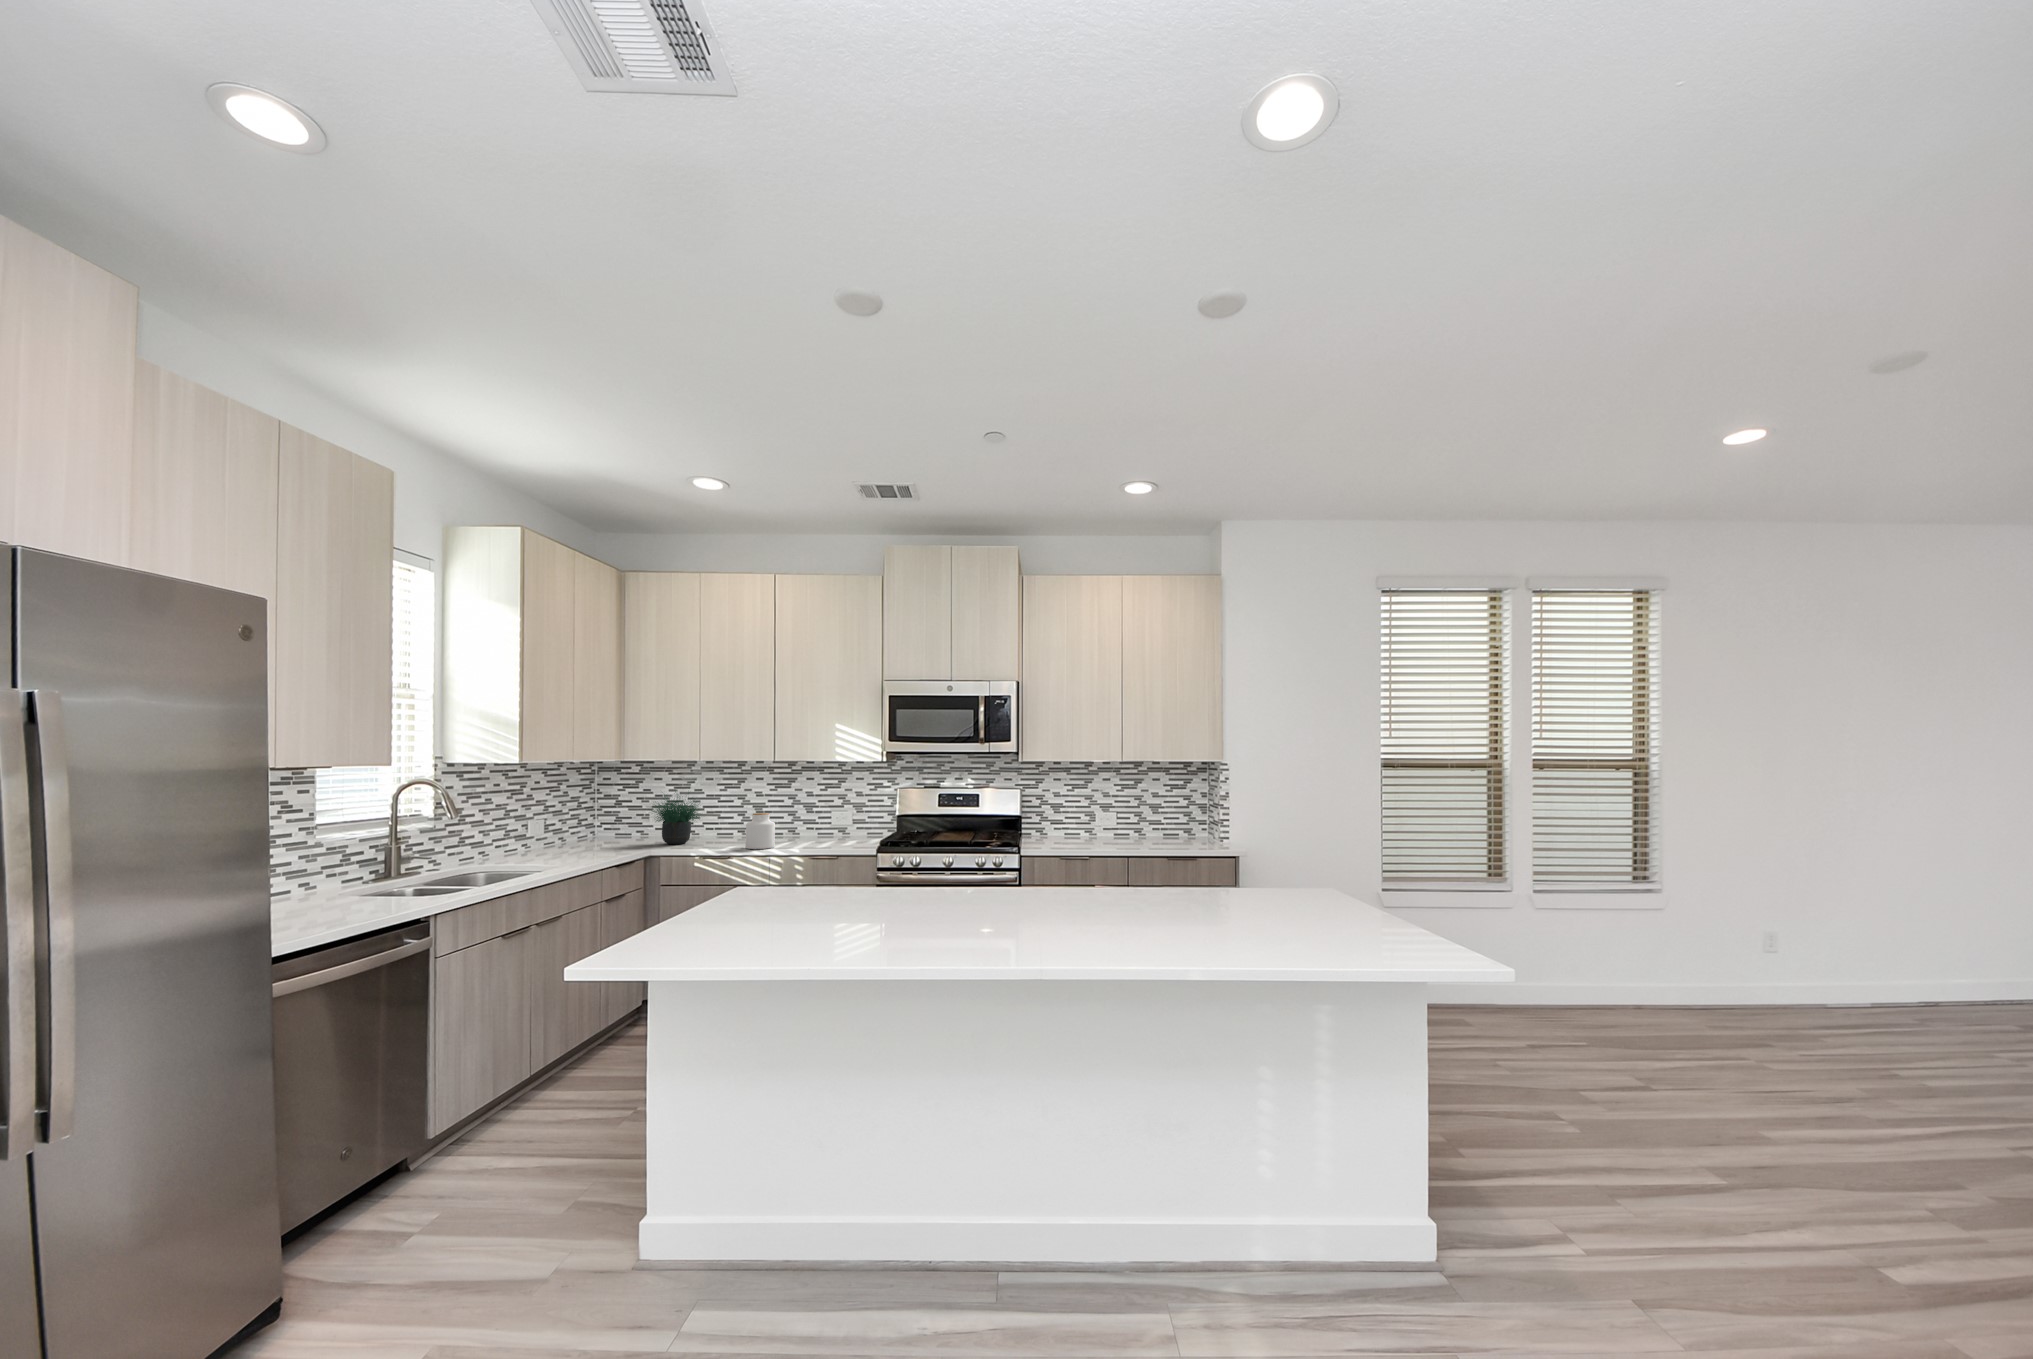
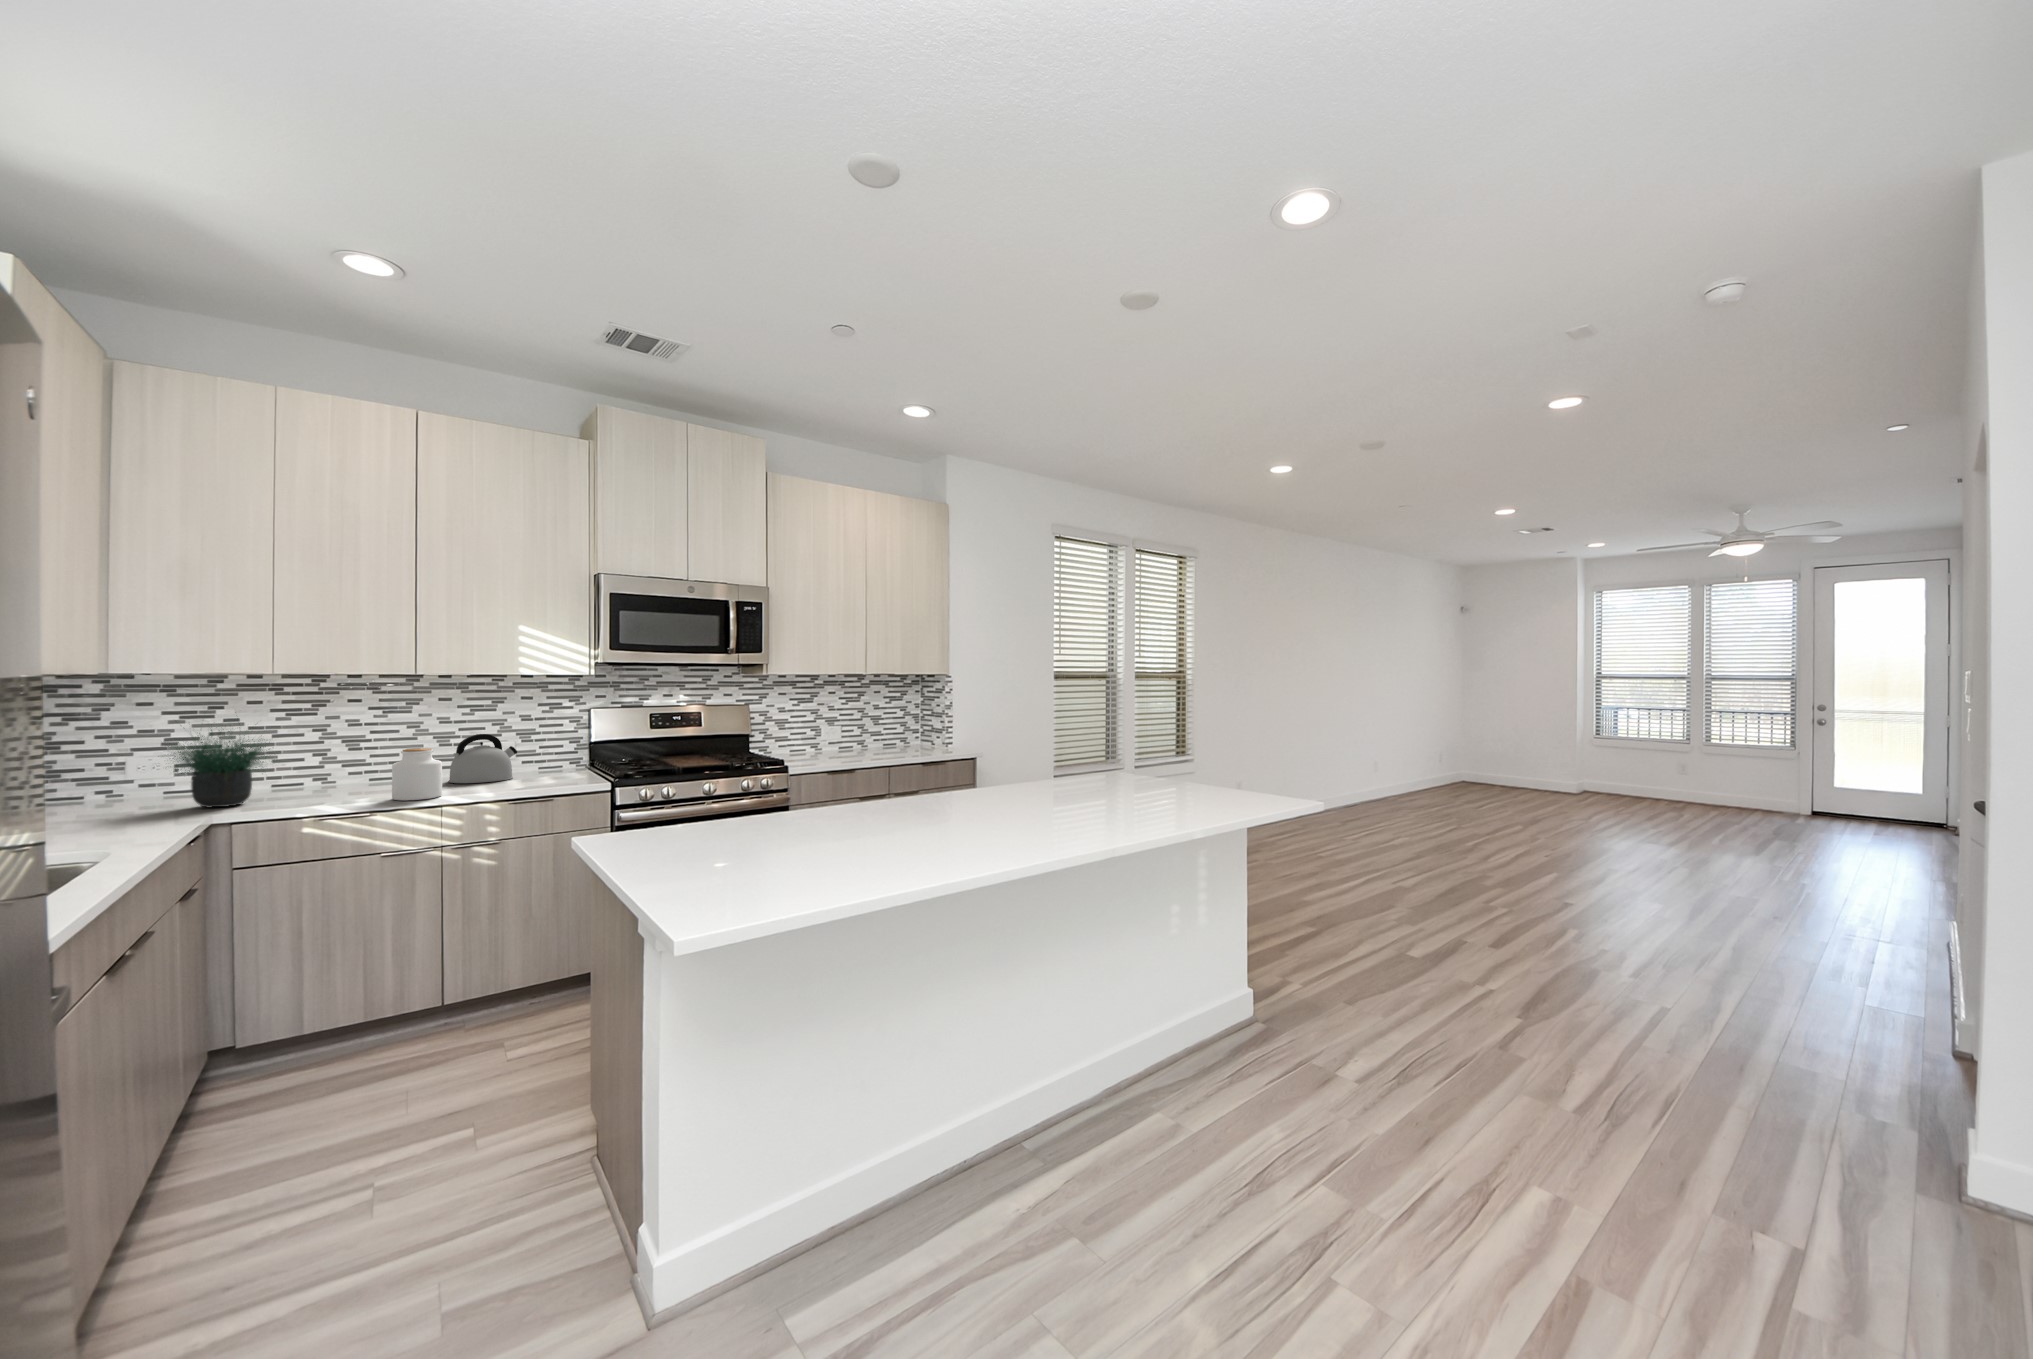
kettle: none [799,805,843,841] -> present [449,734,517,783]

